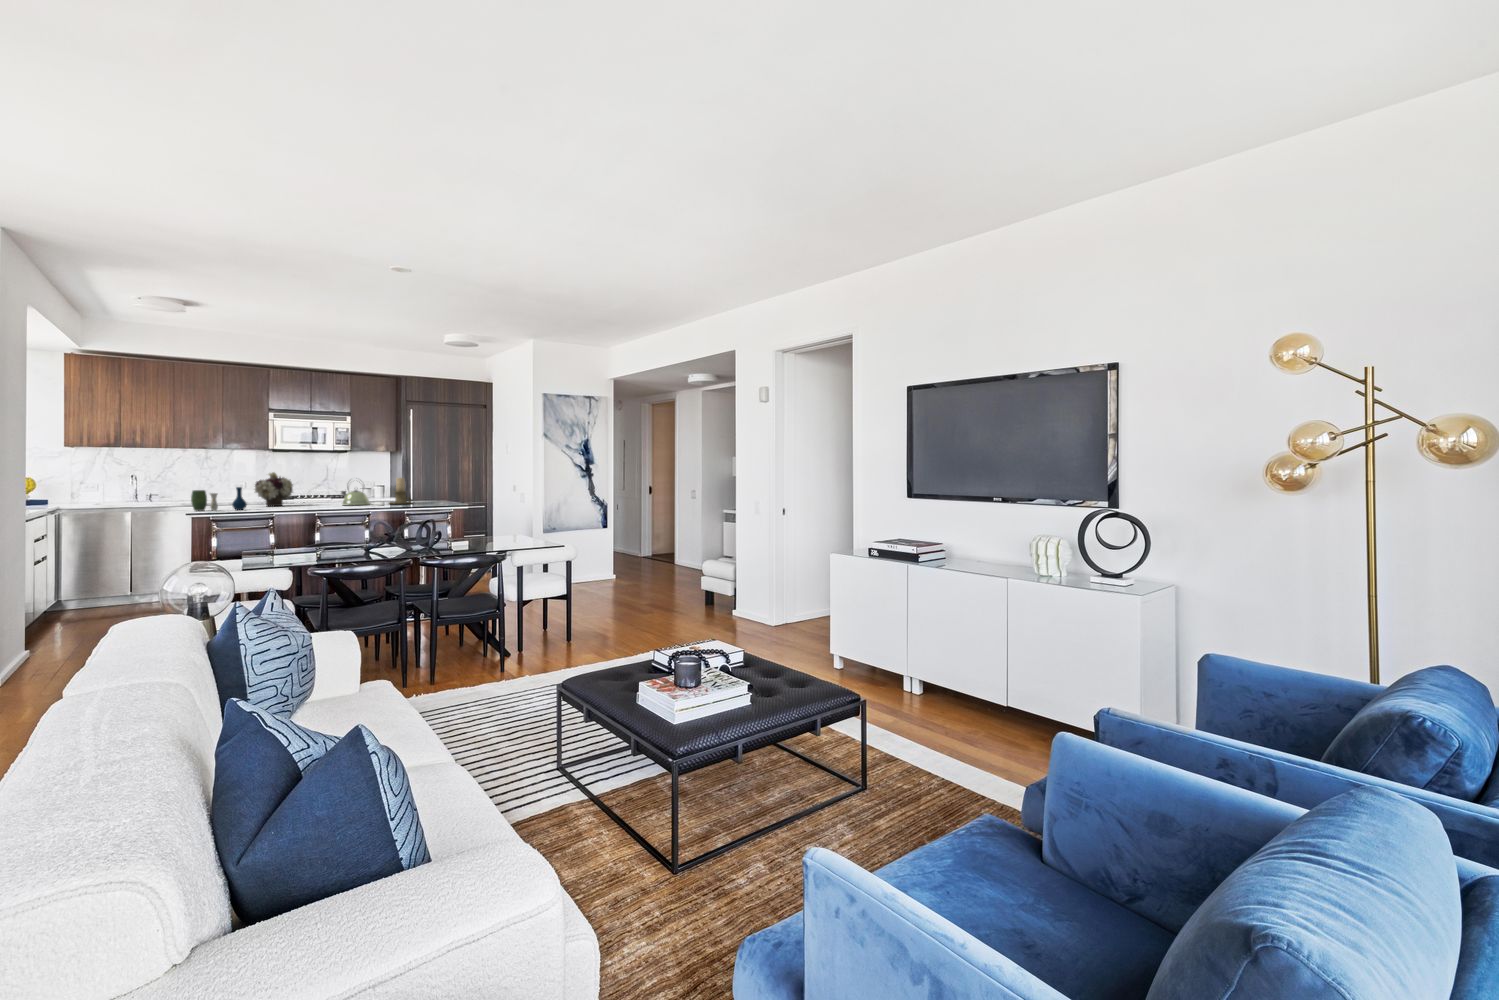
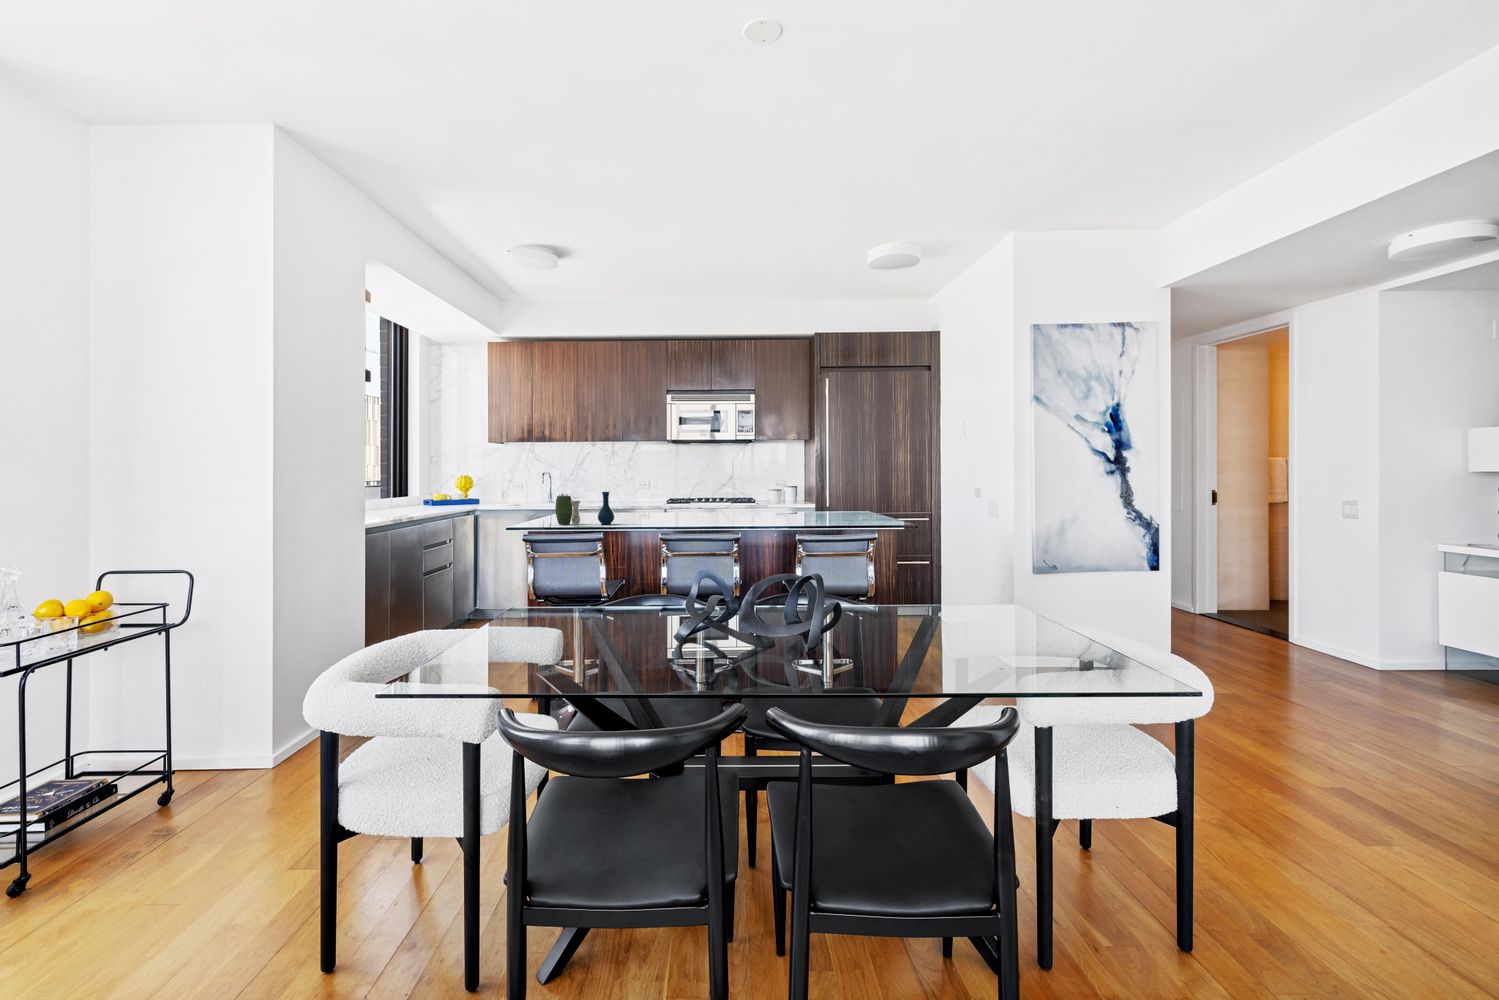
flower arrangement: present [255,472,293,506] -> none [629,470,677,518]
candle holder: present [389,478,413,504] -> none [789,476,829,519]
kettle: present [341,486,370,505] -> none [730,478,768,520]

